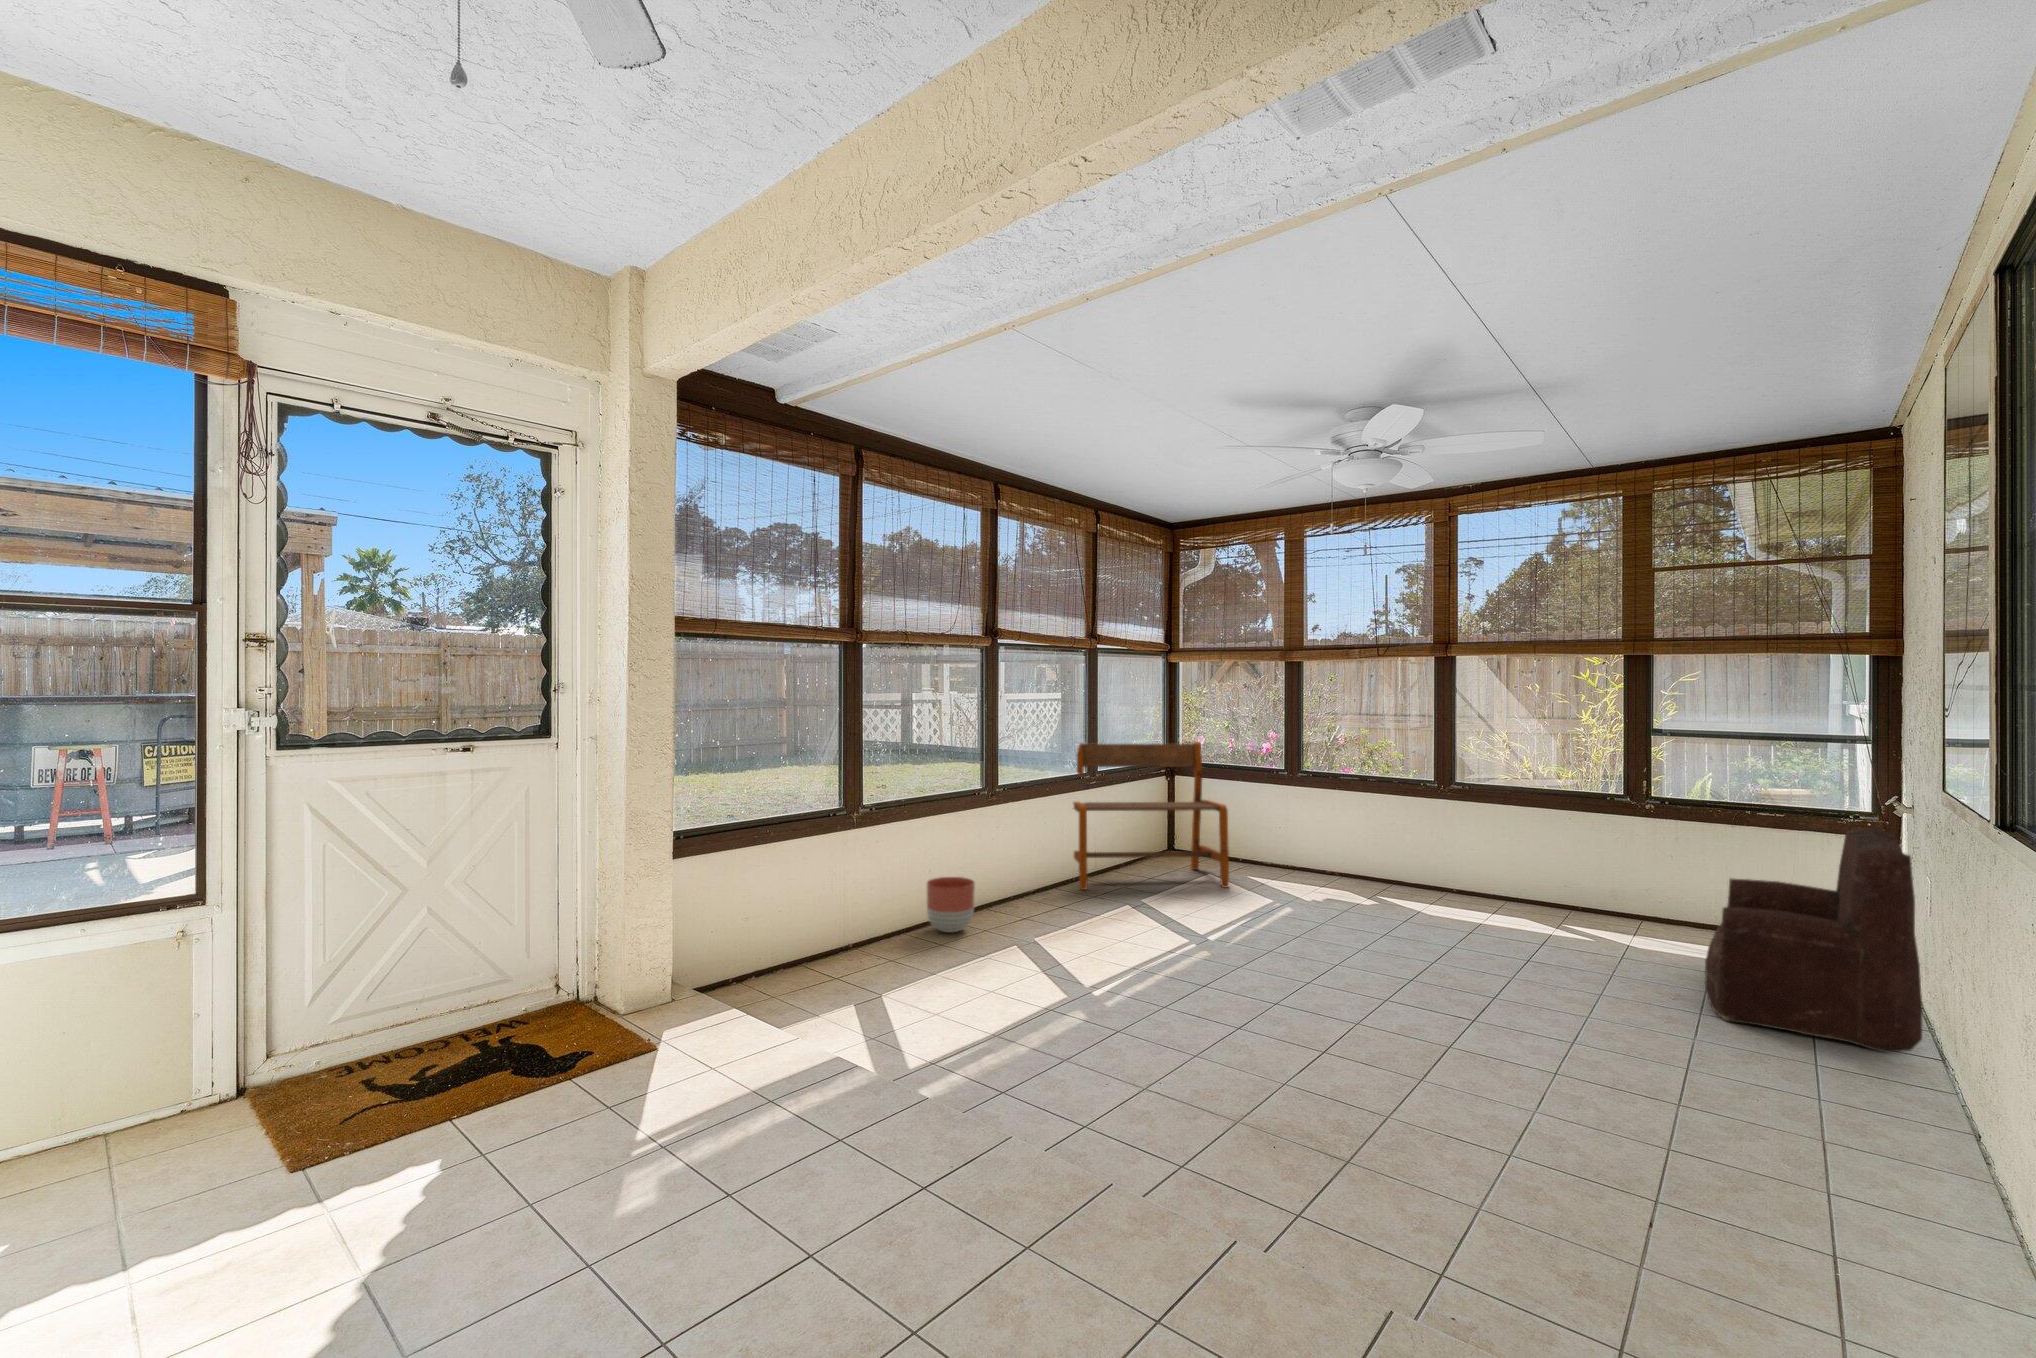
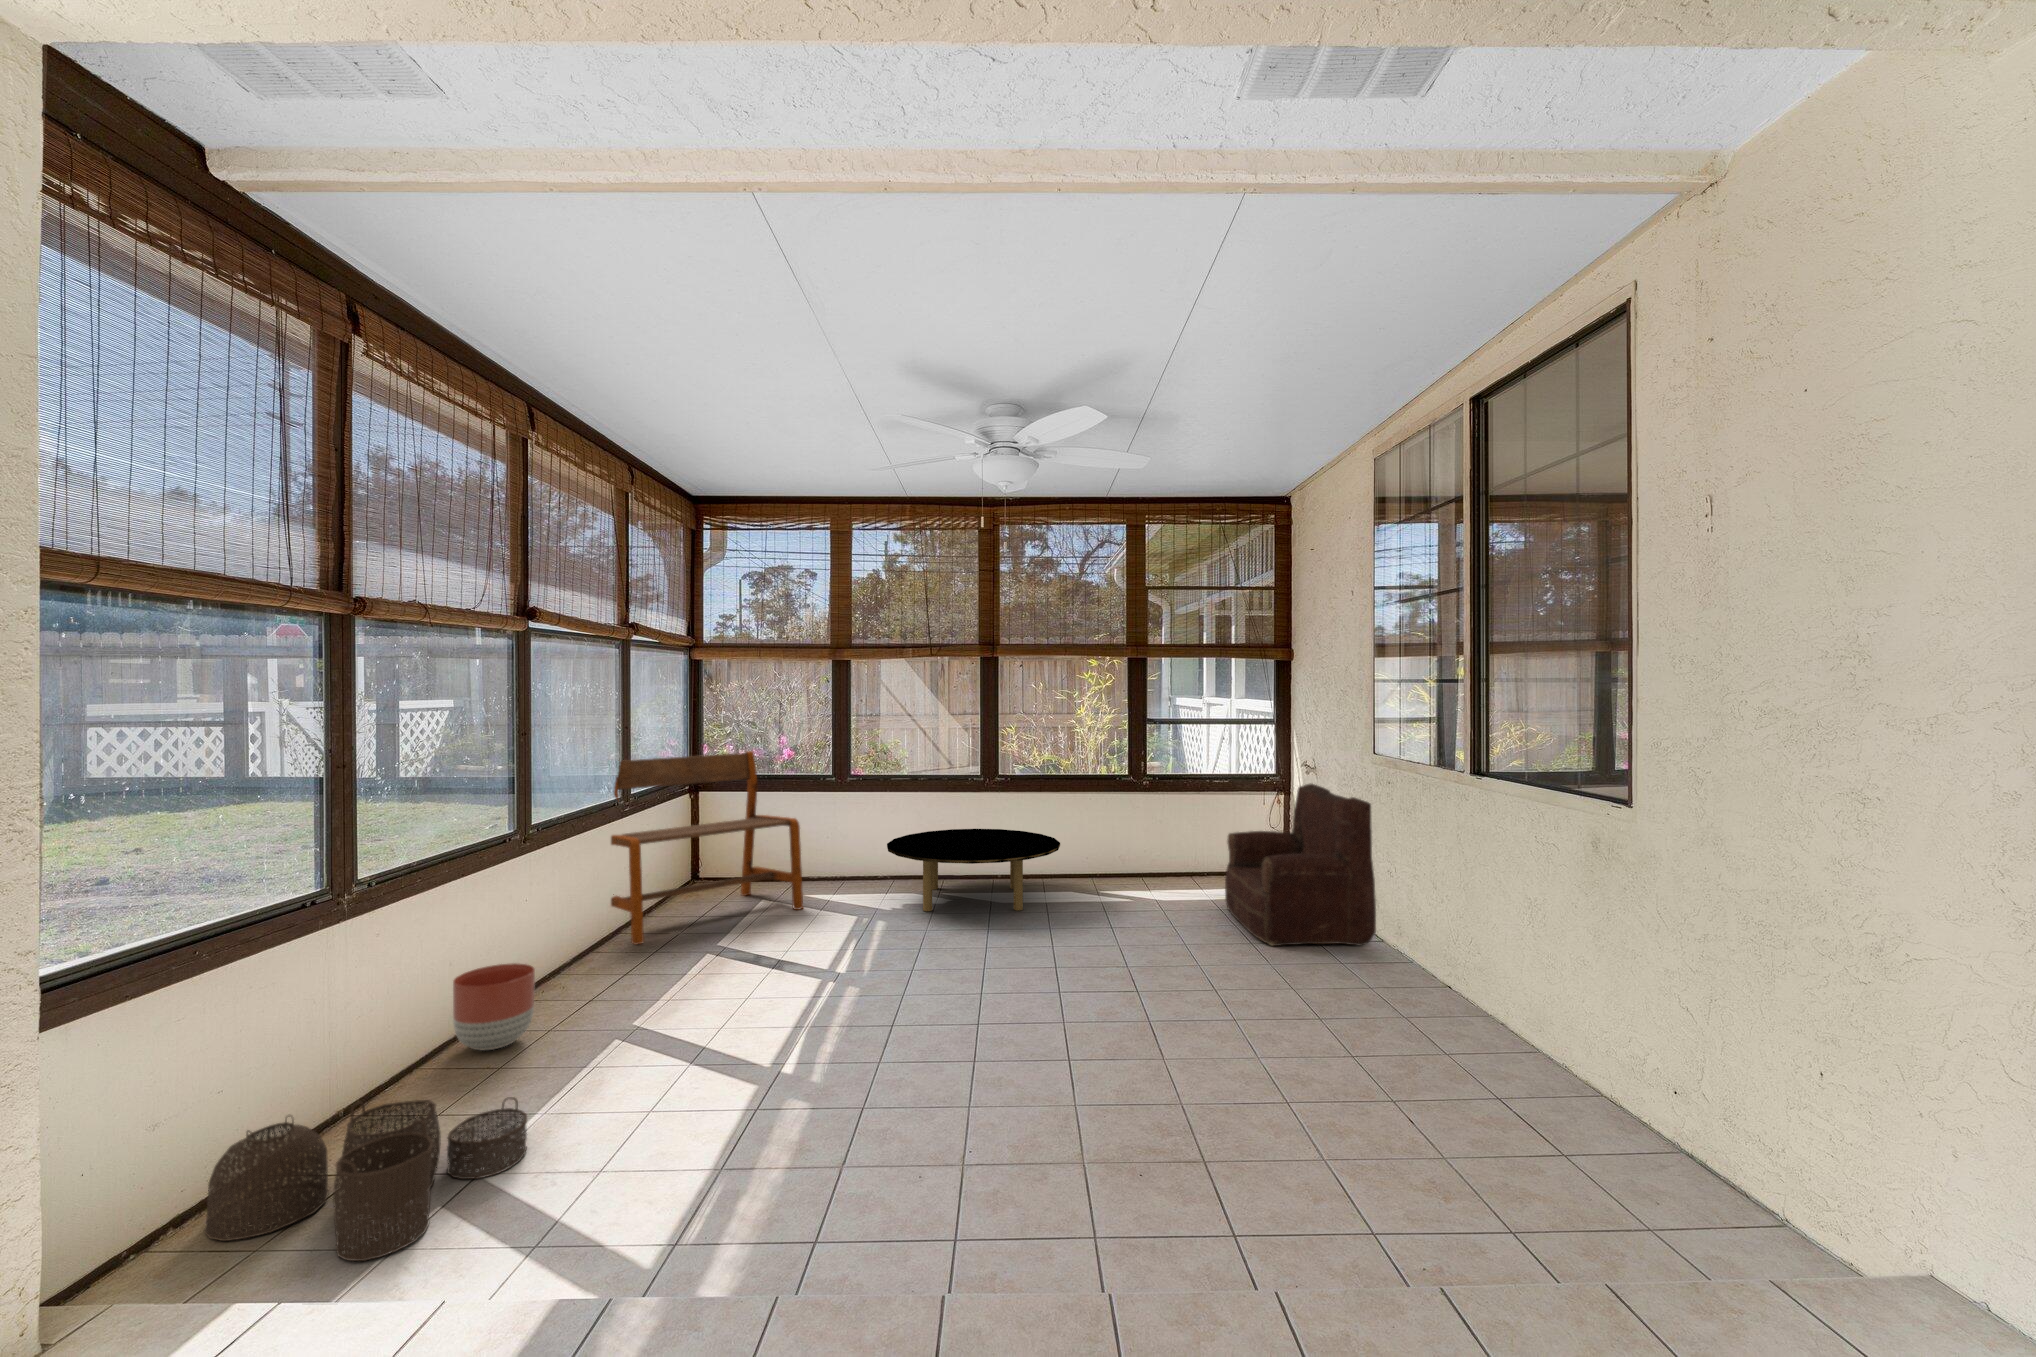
coffee table: none [1306,834,1502,926] -> present [887,829,1060,911]
woven basket: none [773,928,922,1012] -> present [204,1097,527,1261]

